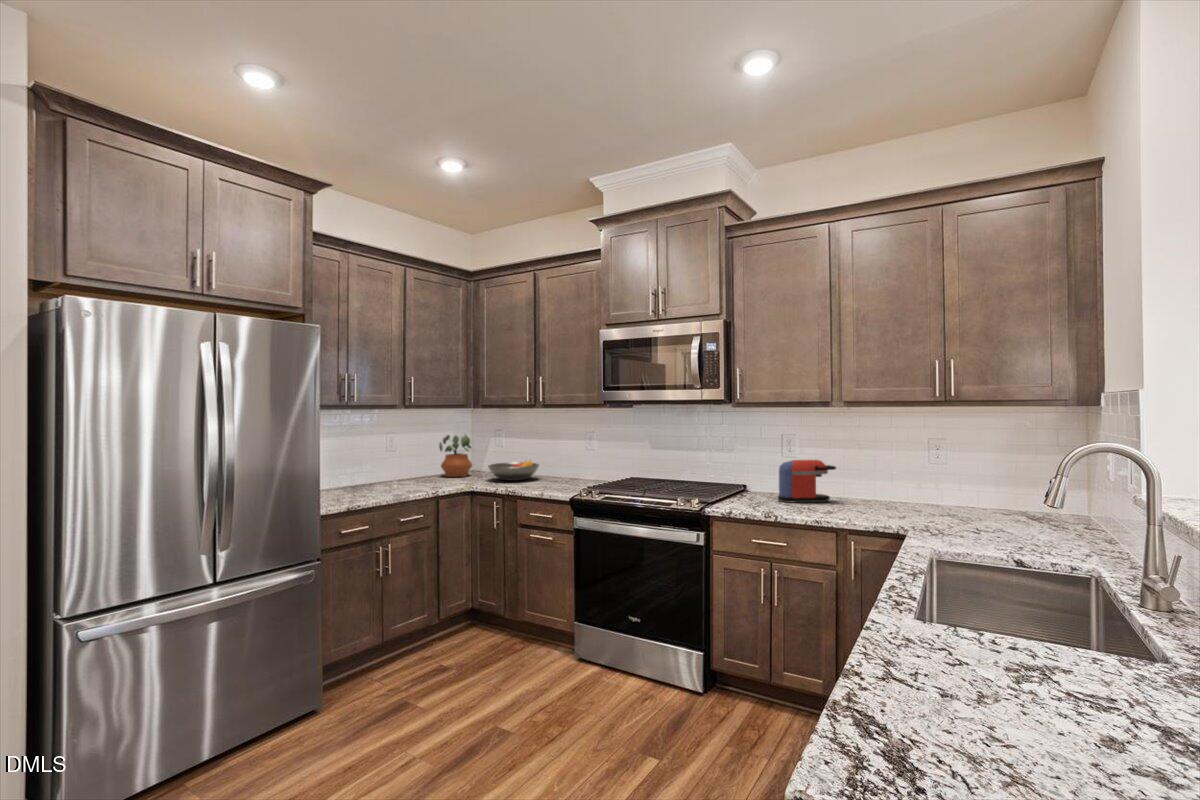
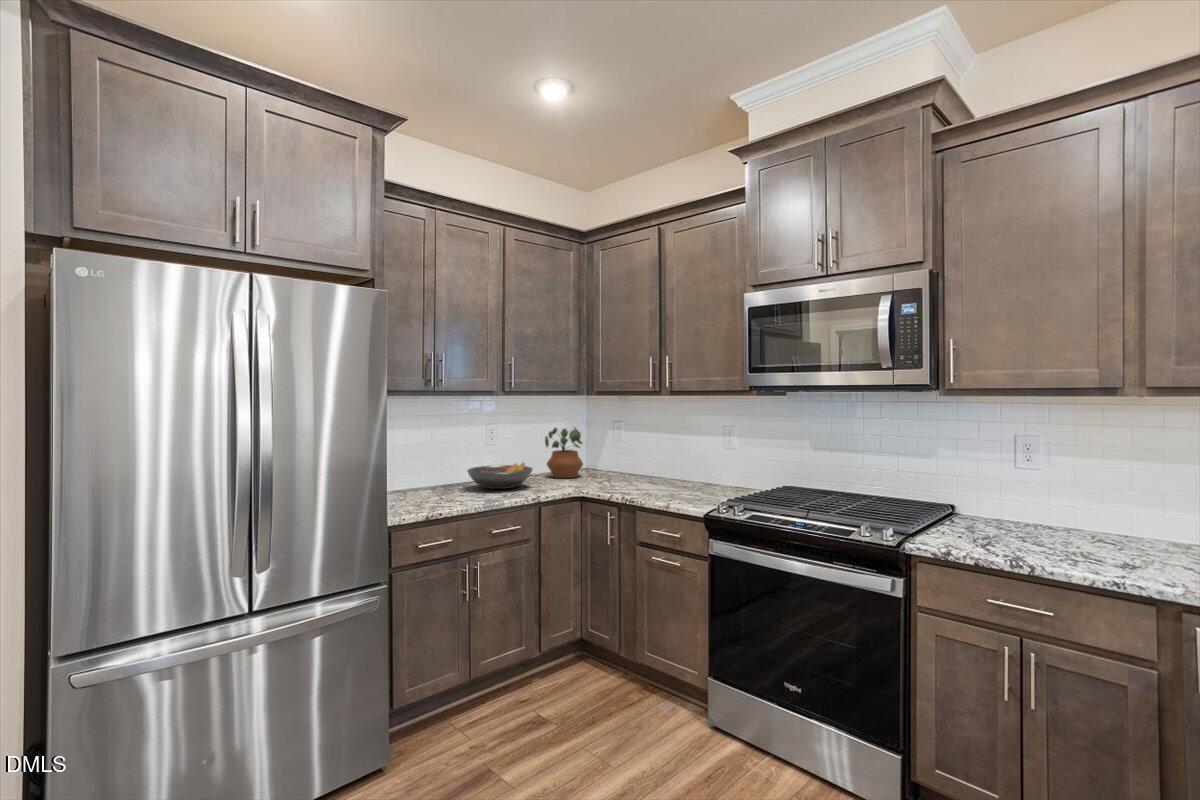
fruit bowl: present [488,460,539,481] -> present [467,463,533,489]
coffee maker: present [777,460,836,503] -> none [1018,476,1121,542]

